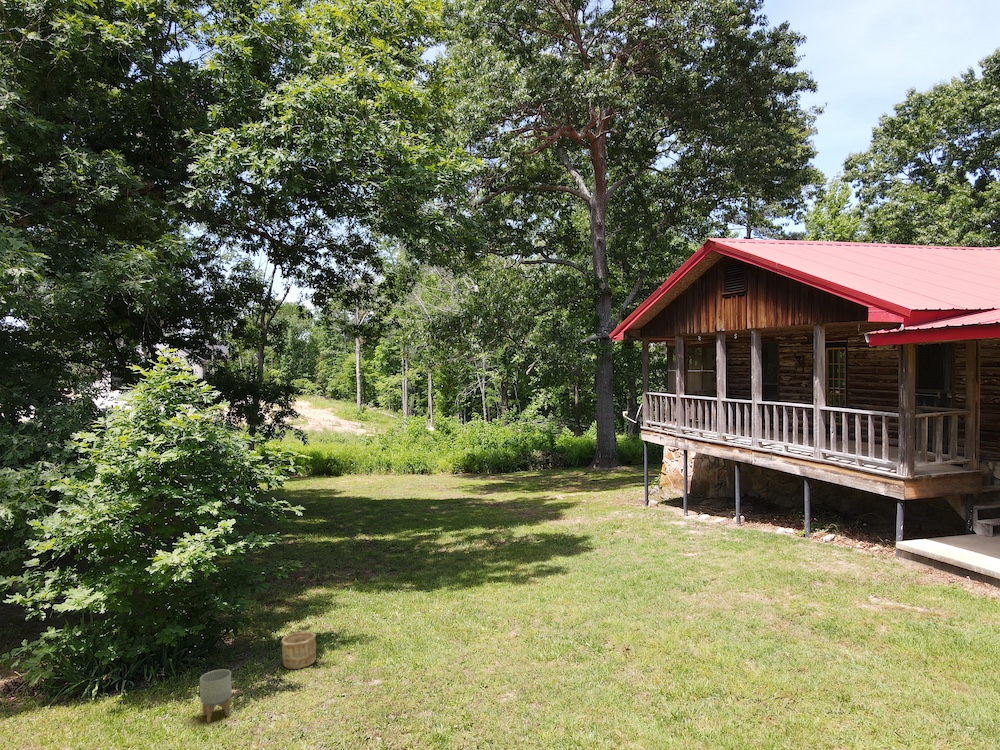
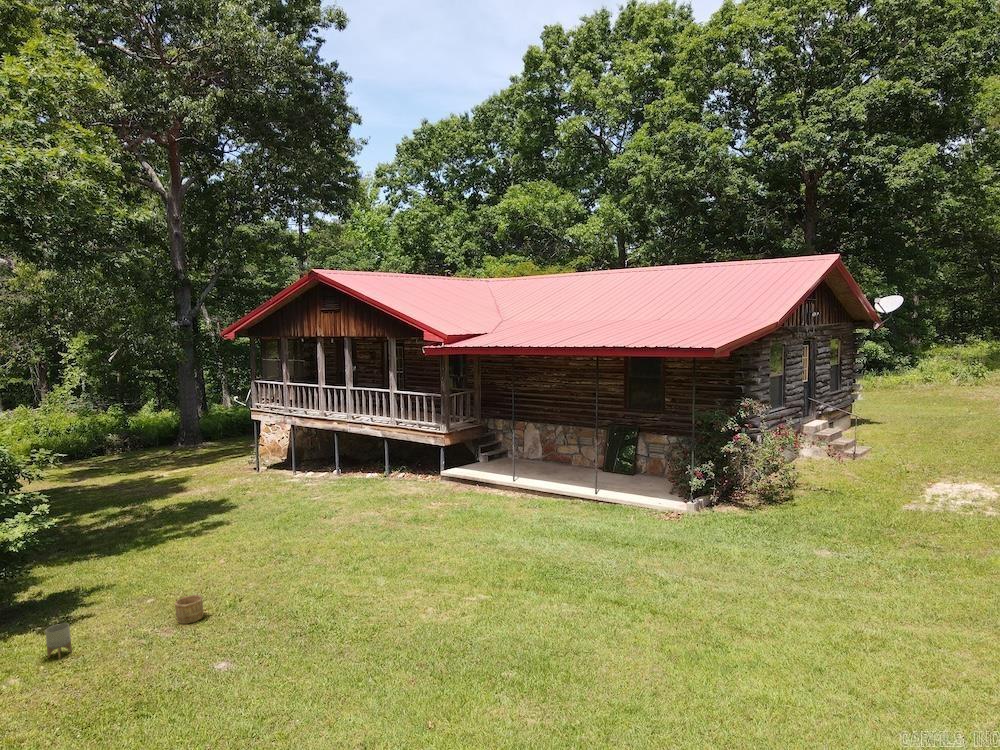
wooden bucket: present [281,631,316,669] -> present [174,595,203,624]

